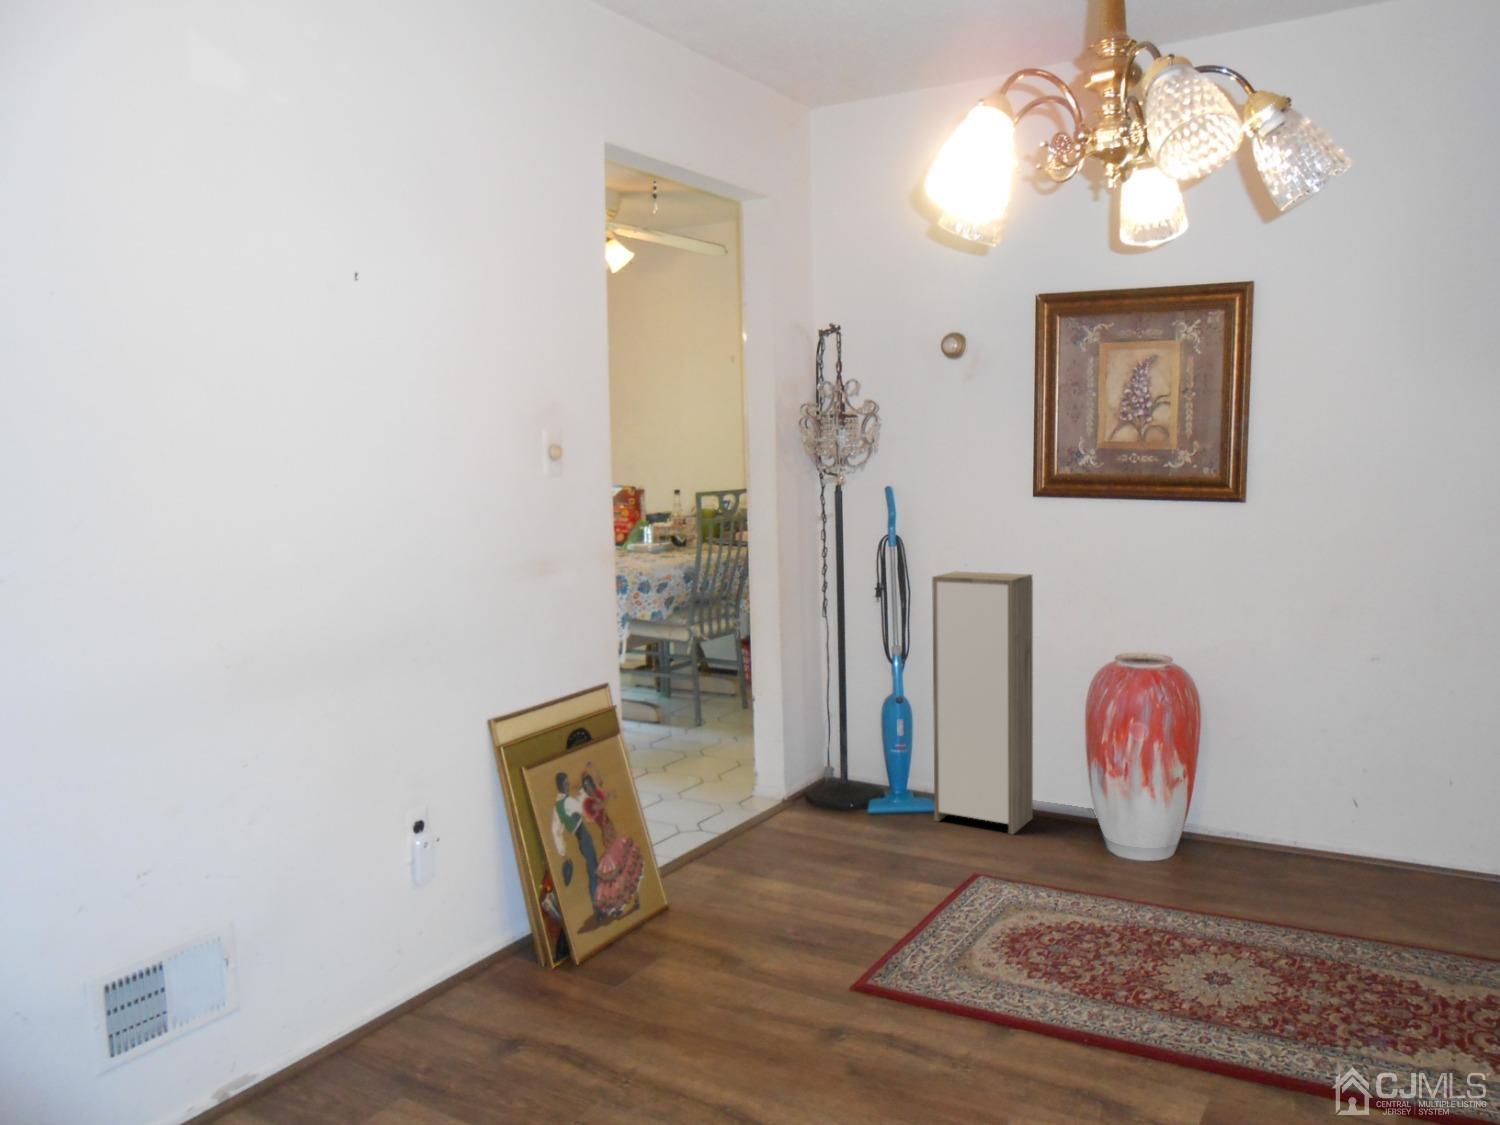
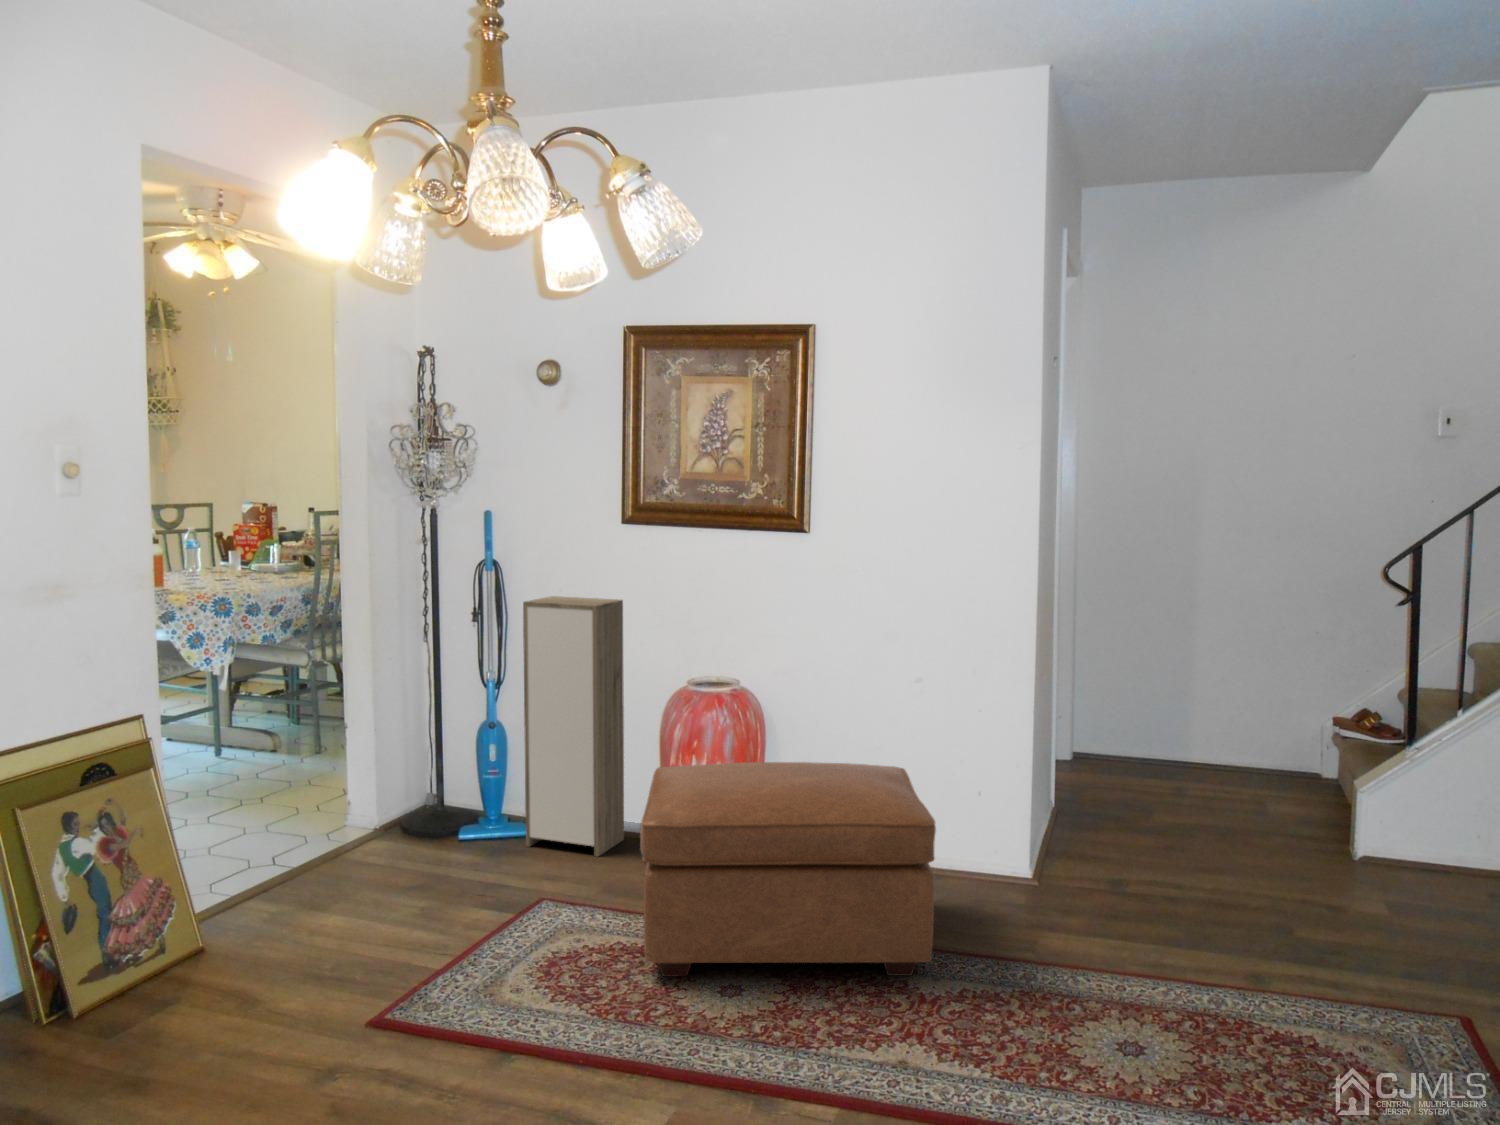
ottoman: none [1096,743,1455,979] -> present [640,762,936,976]

